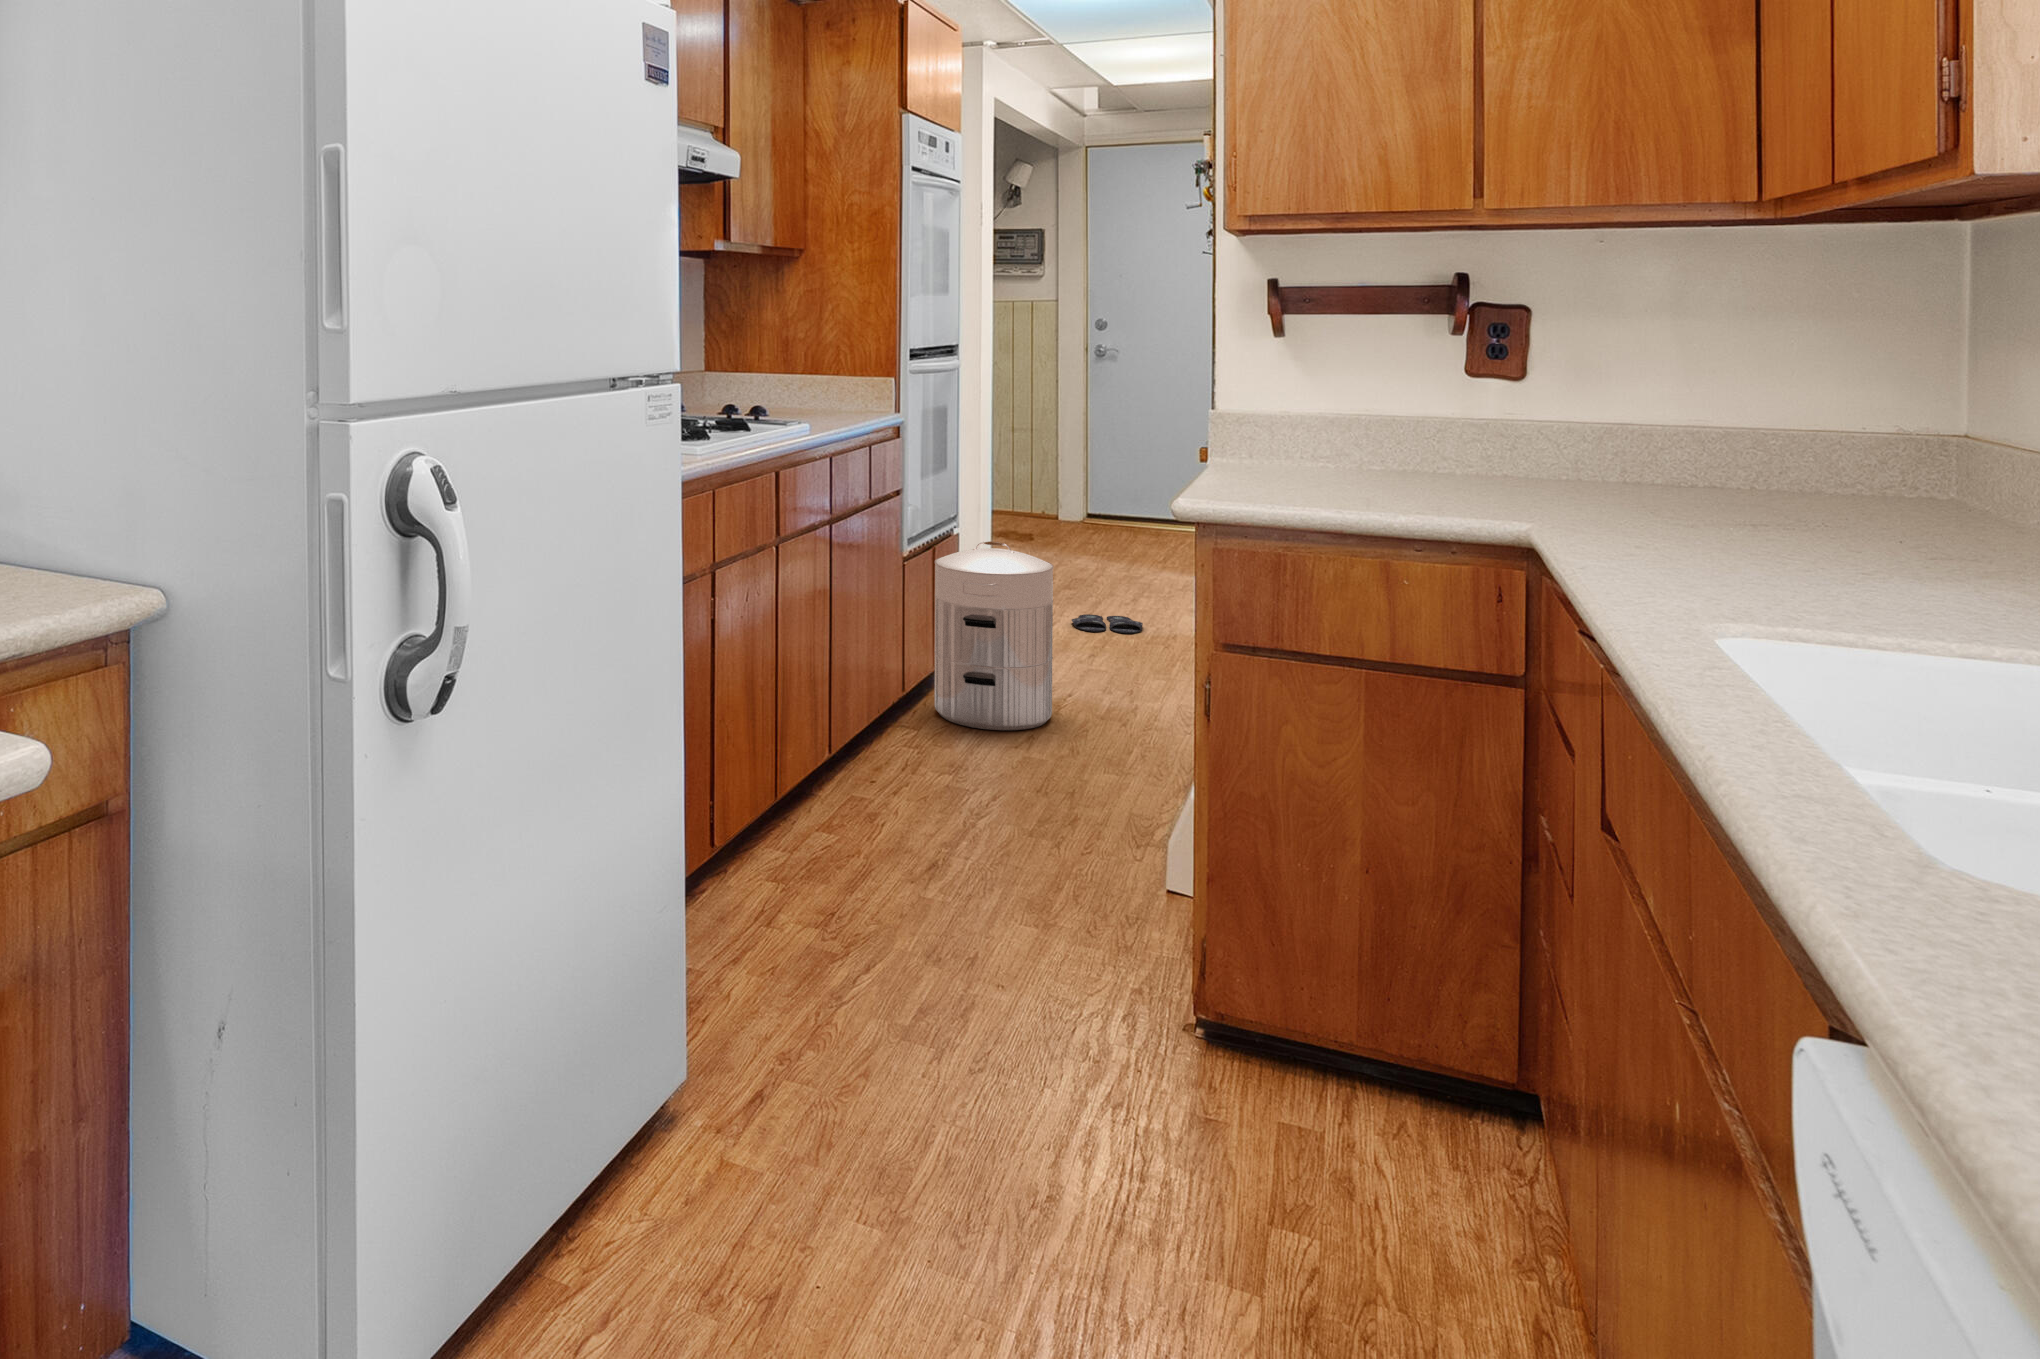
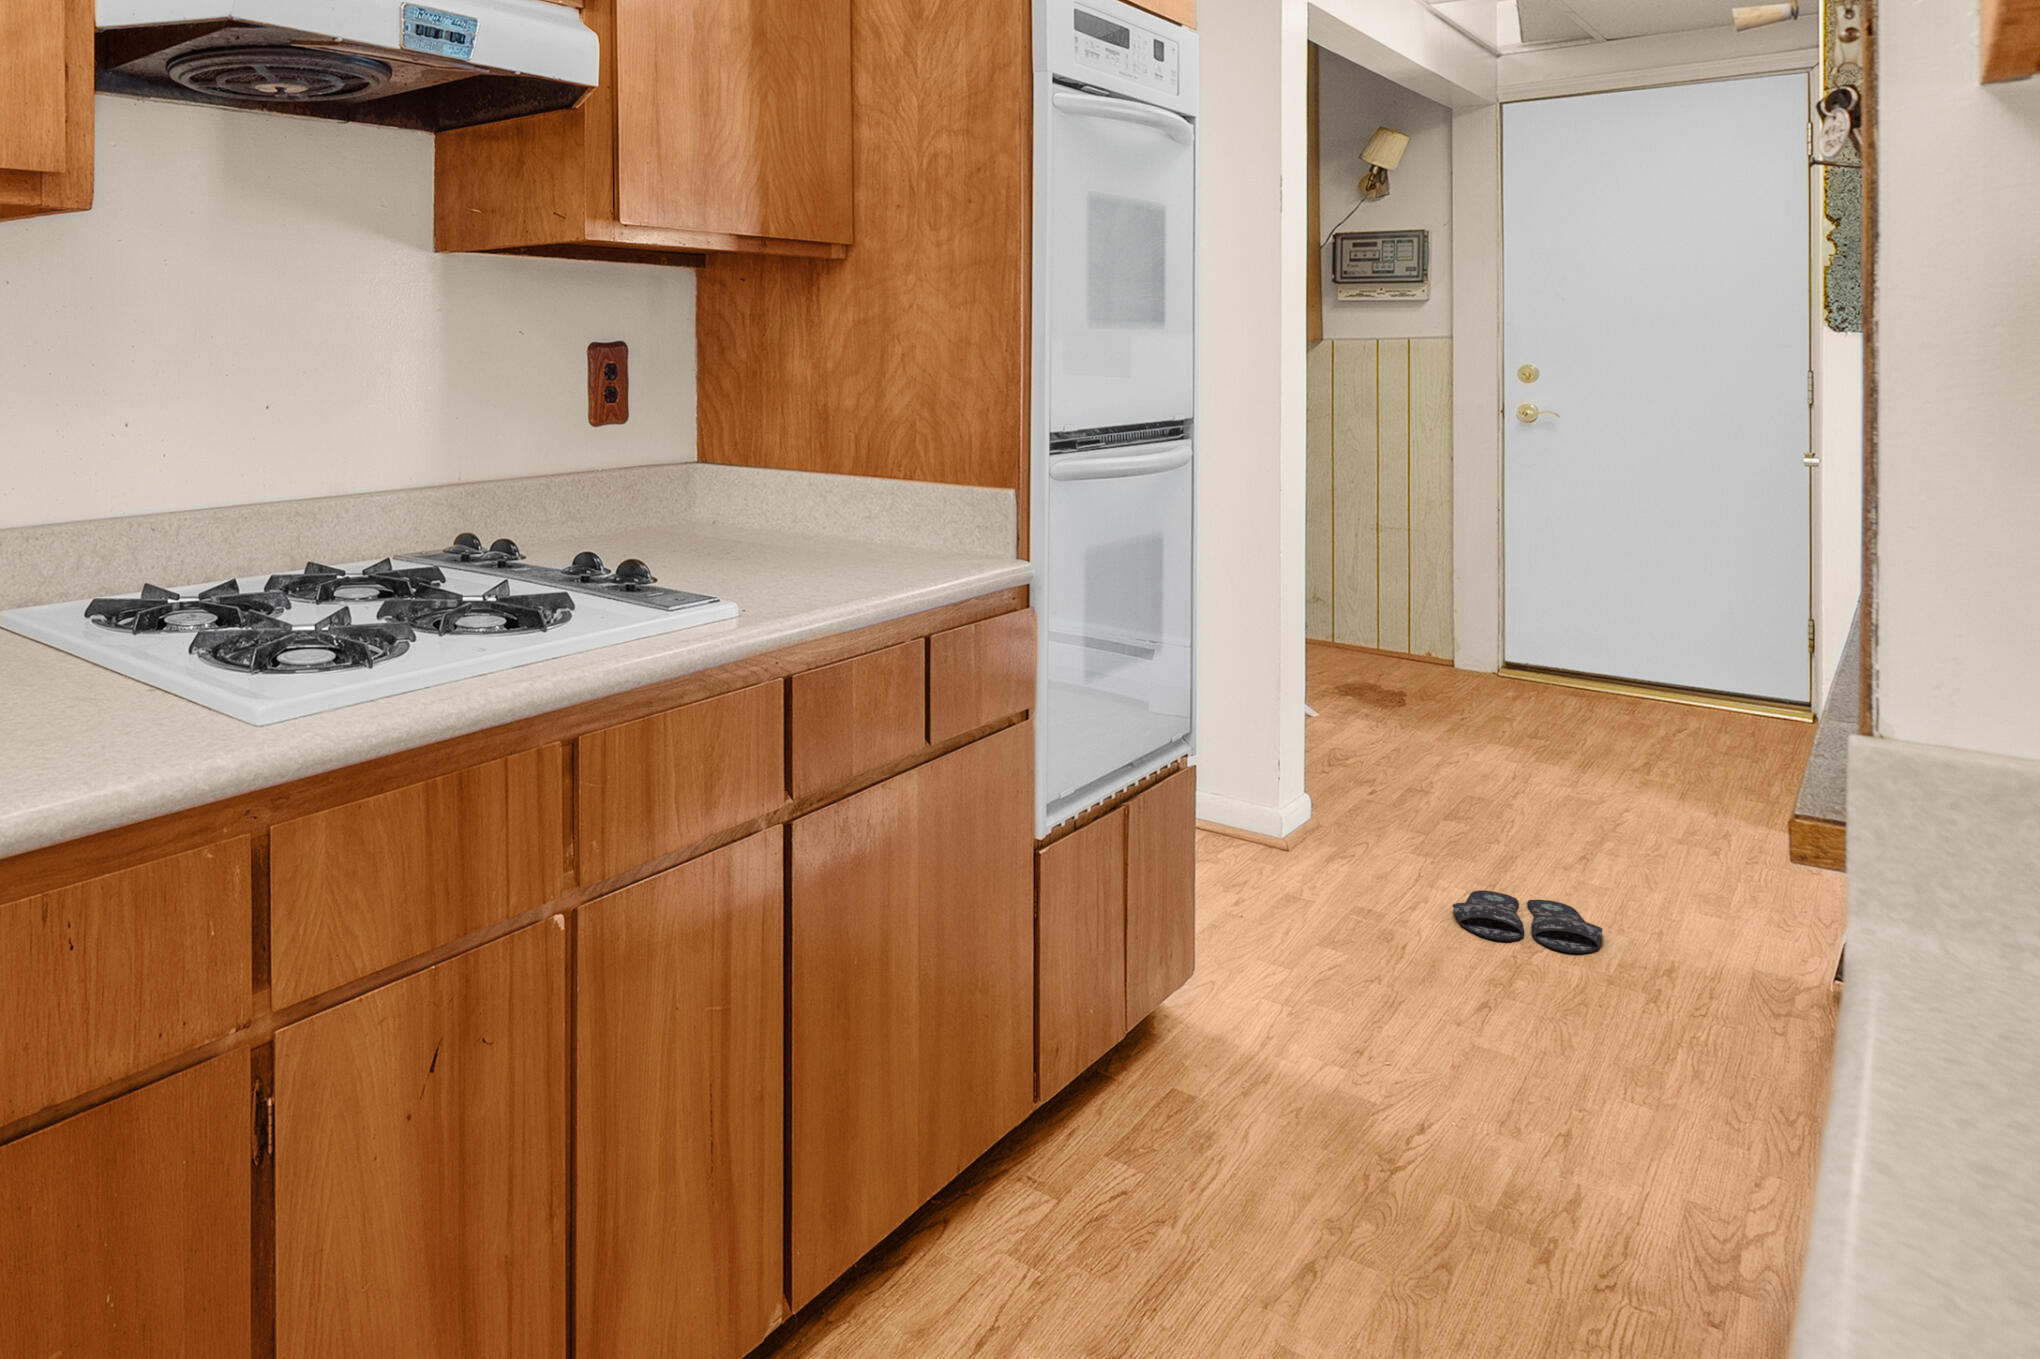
waste bin: present [934,541,1053,730] -> none [1109,822,1372,1249]

